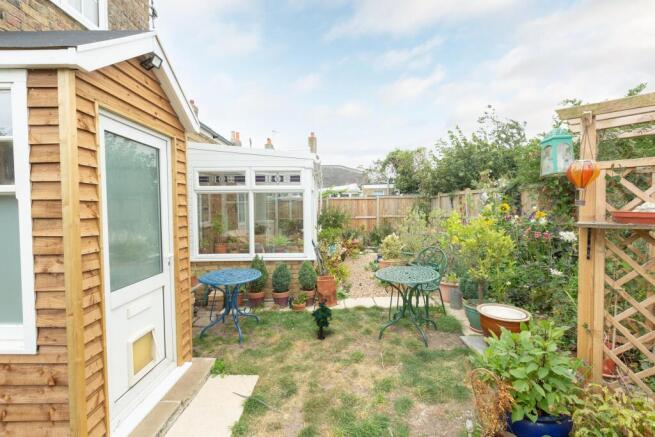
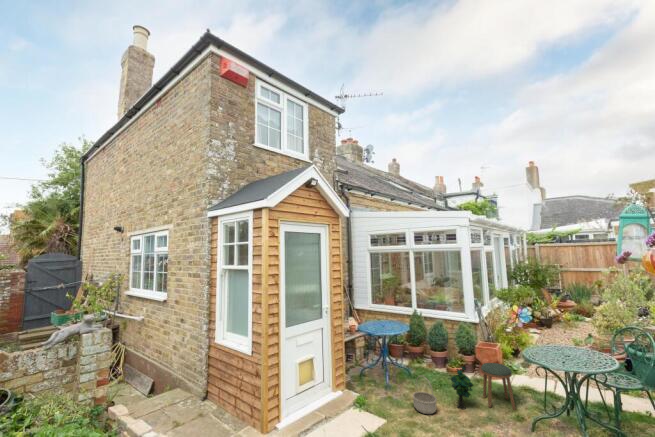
stool: none [332,291,361,331] -> present [481,363,516,410]
basket: none [278,317,304,355] -> present [413,376,437,414]

